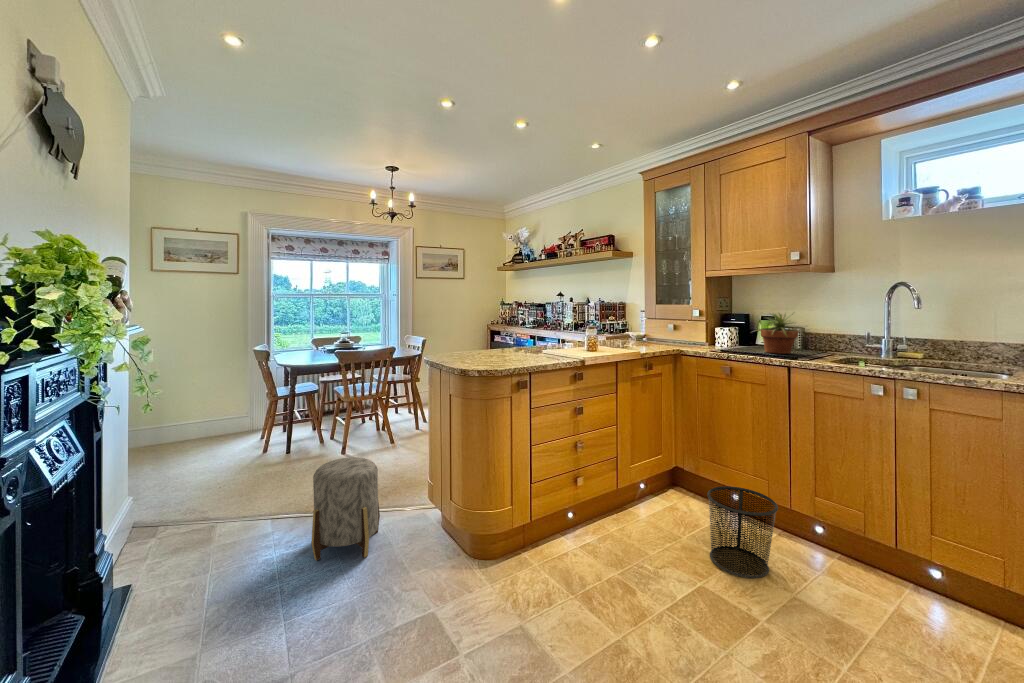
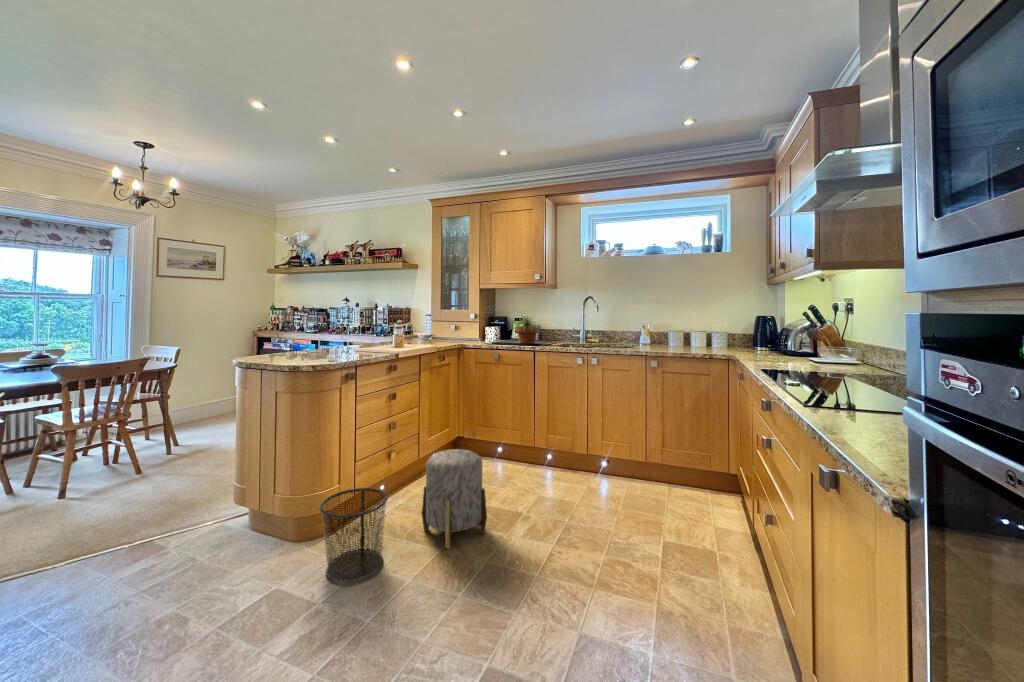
stool: present [311,457,380,561] -> present [422,449,487,549]
waste bin: present [707,486,778,578] -> present [320,488,388,583]

